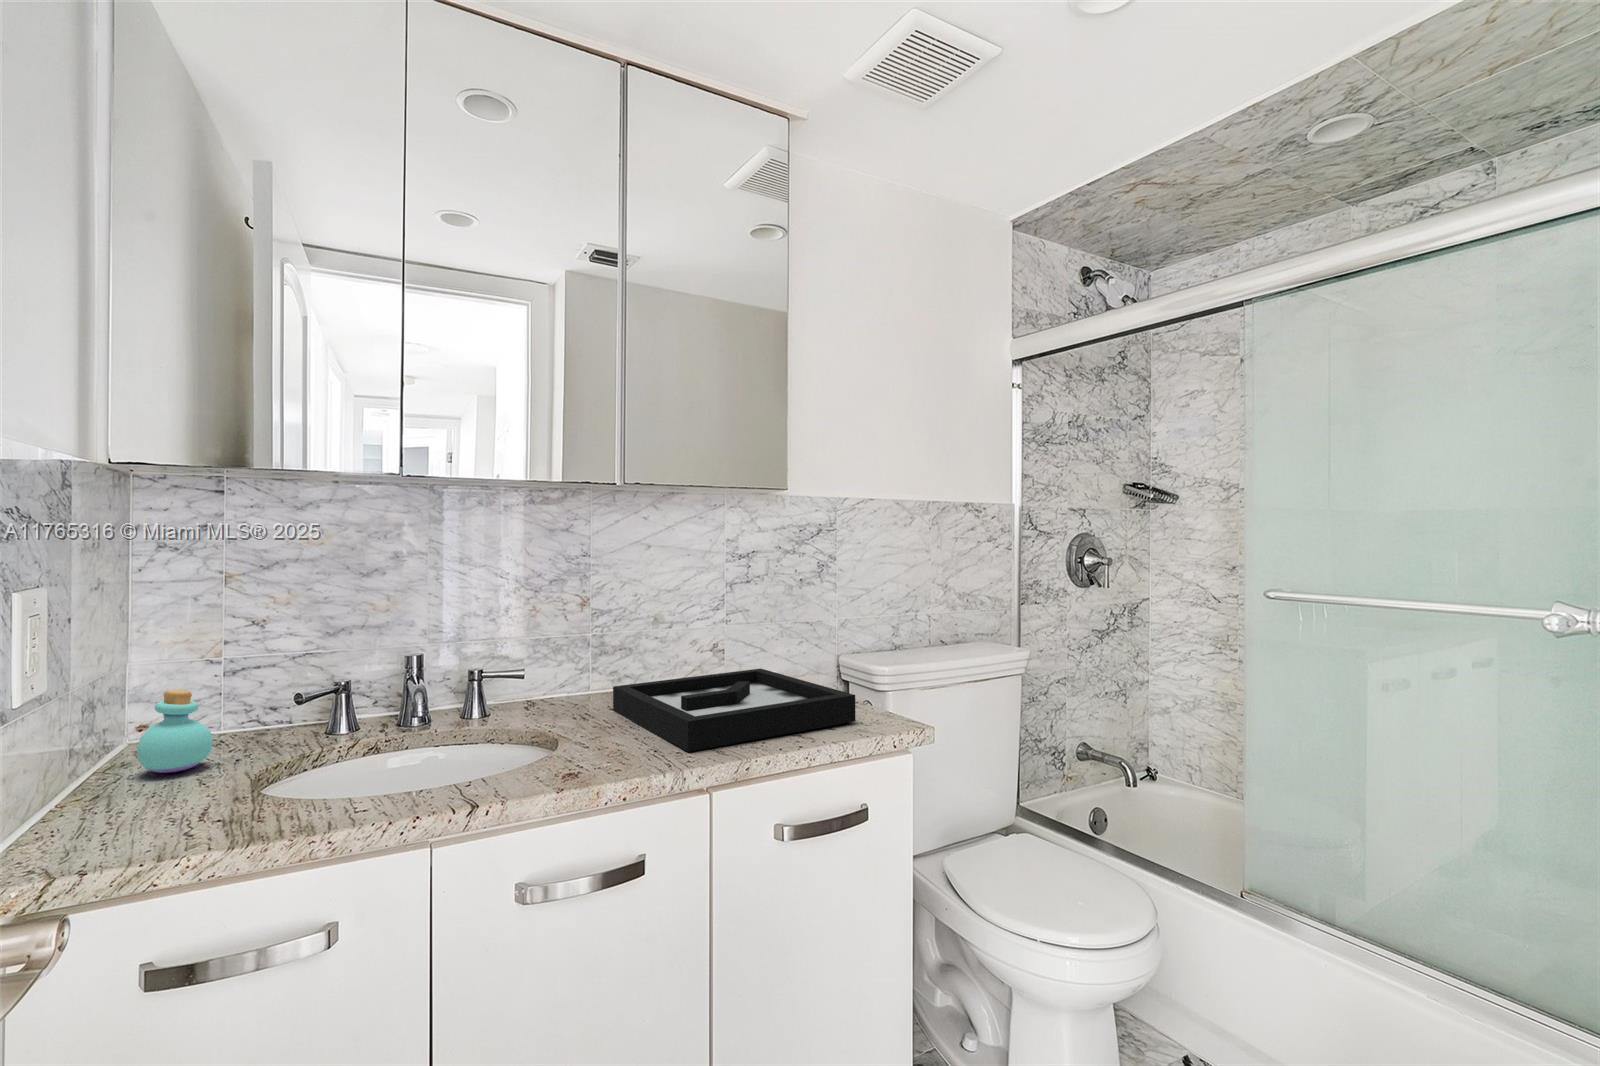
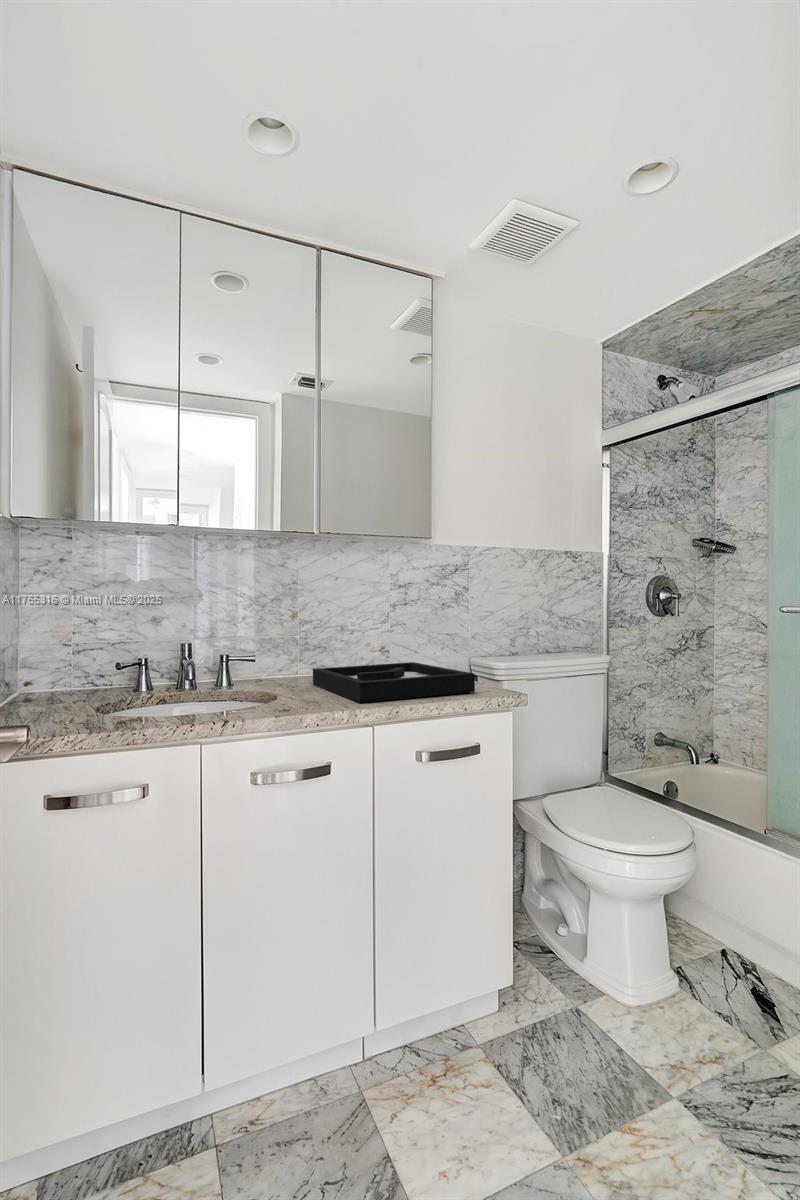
perfume bottle: present [137,690,213,773] -> none [29,655,71,704]

